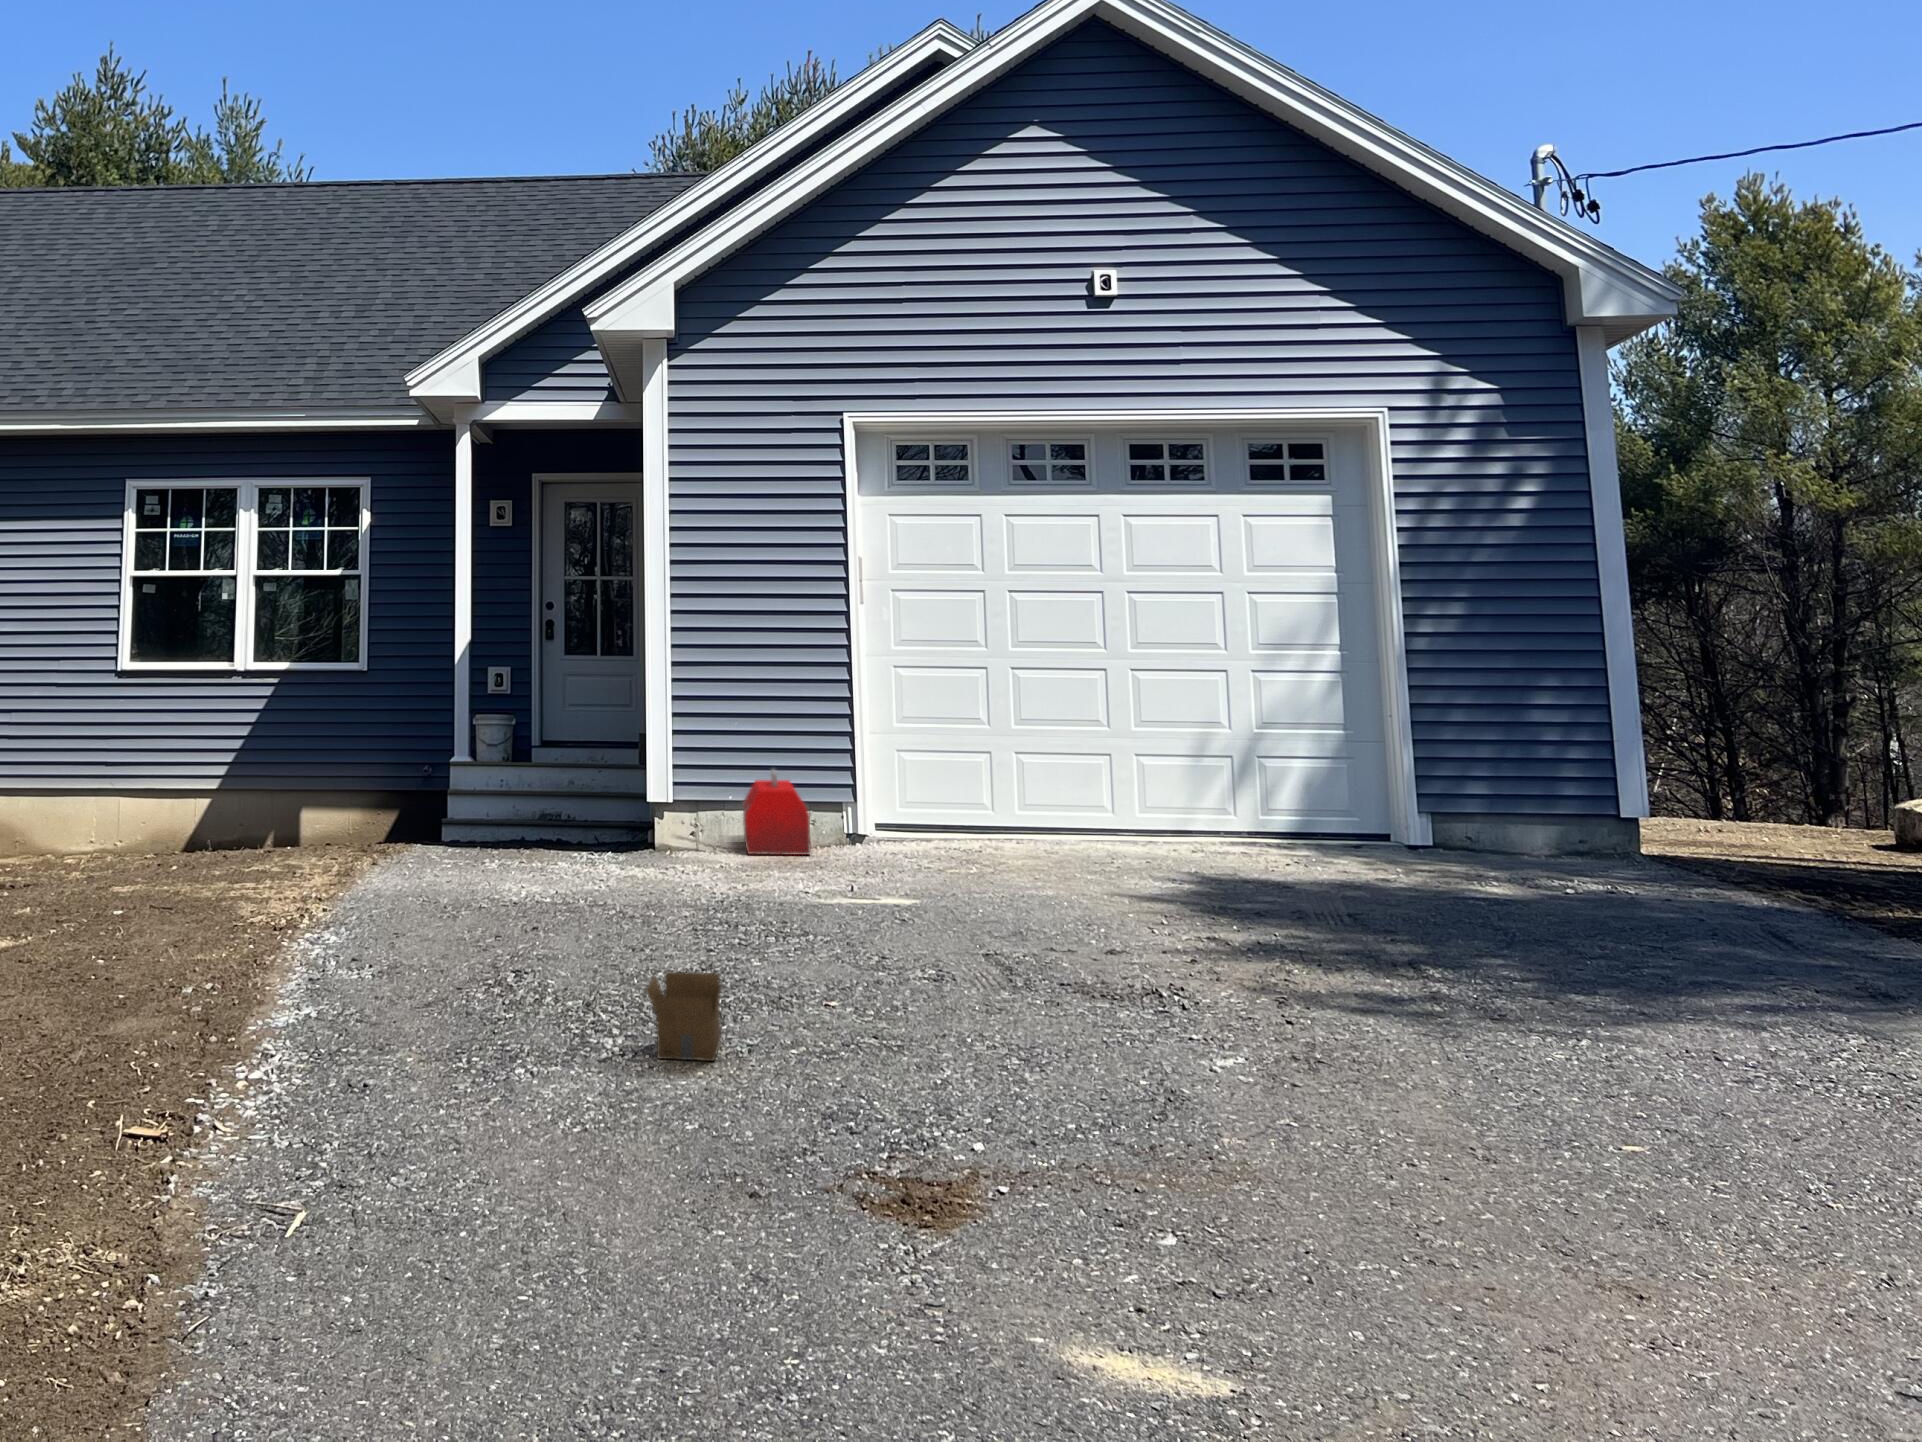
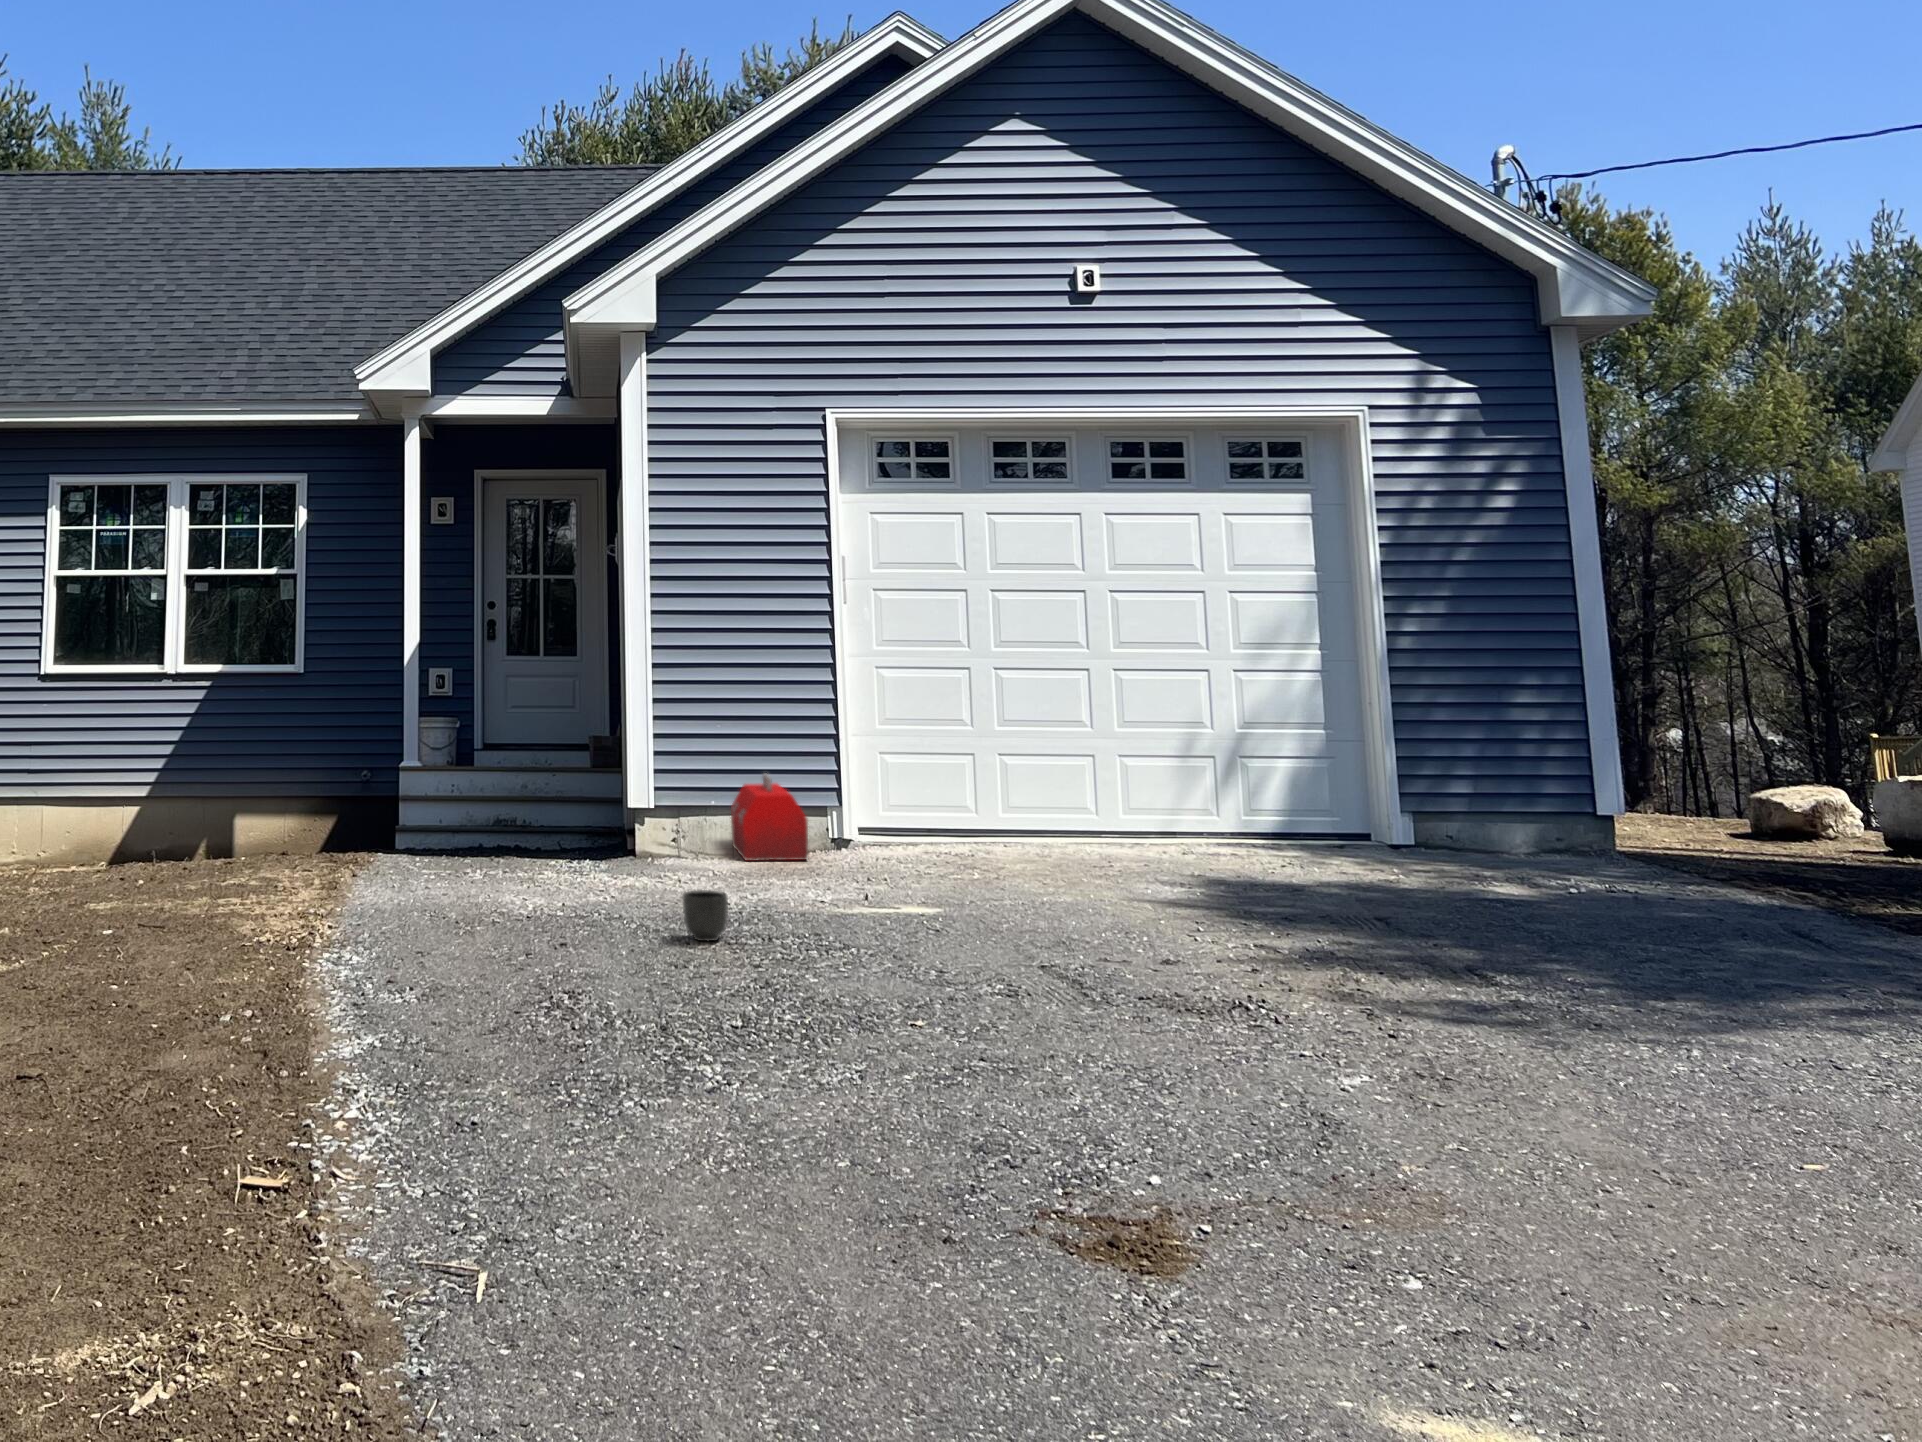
planter: none [647,879,691,928] -> present [683,890,728,941]
cardboard box: present [646,972,723,1061] -> none [753,992,834,1085]

